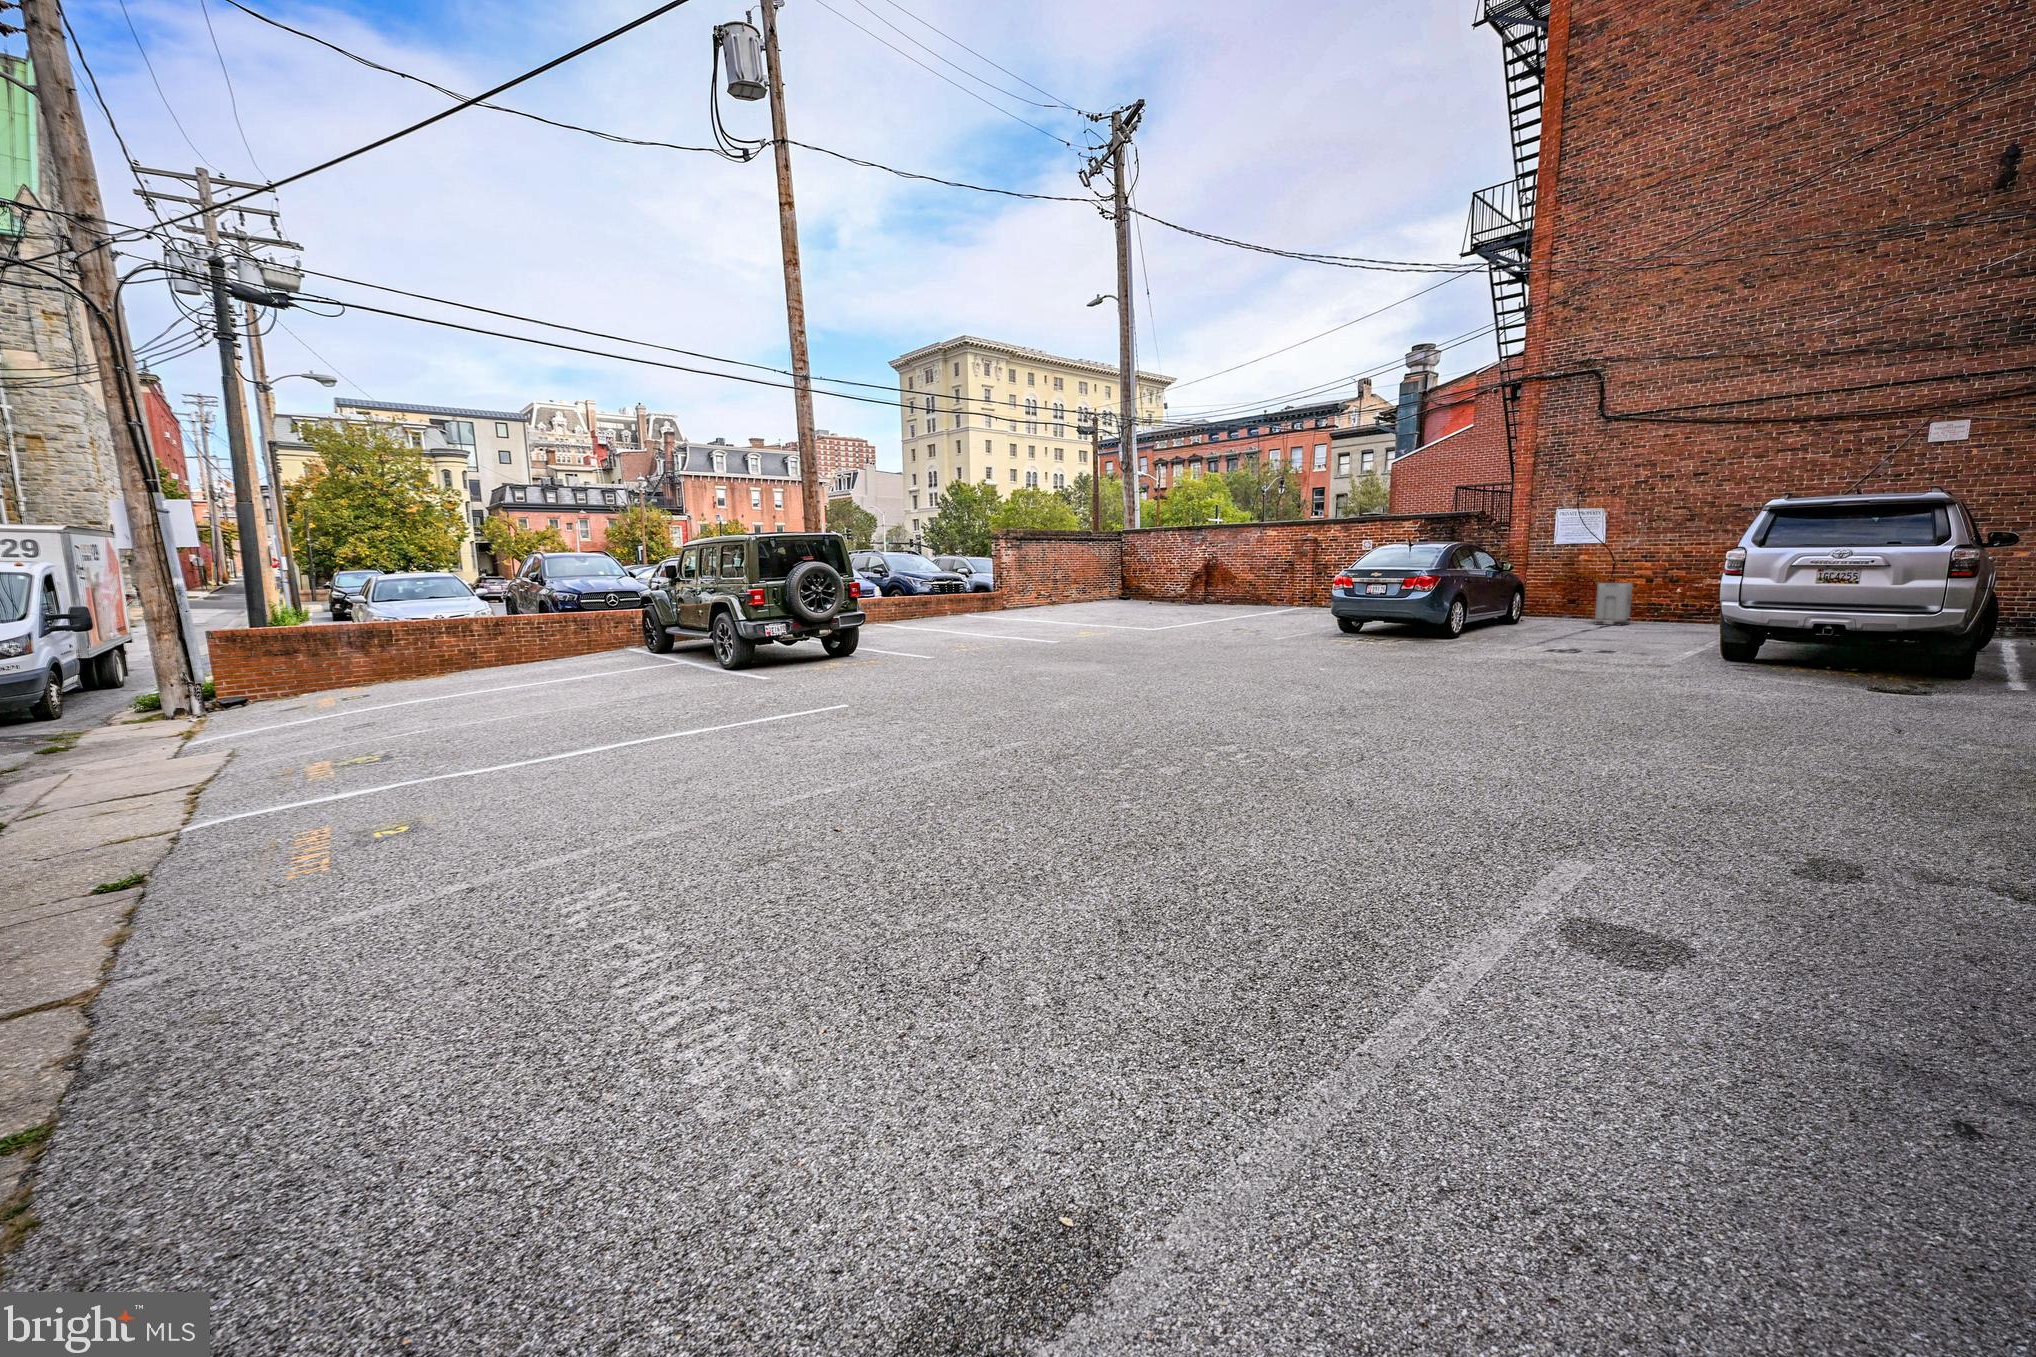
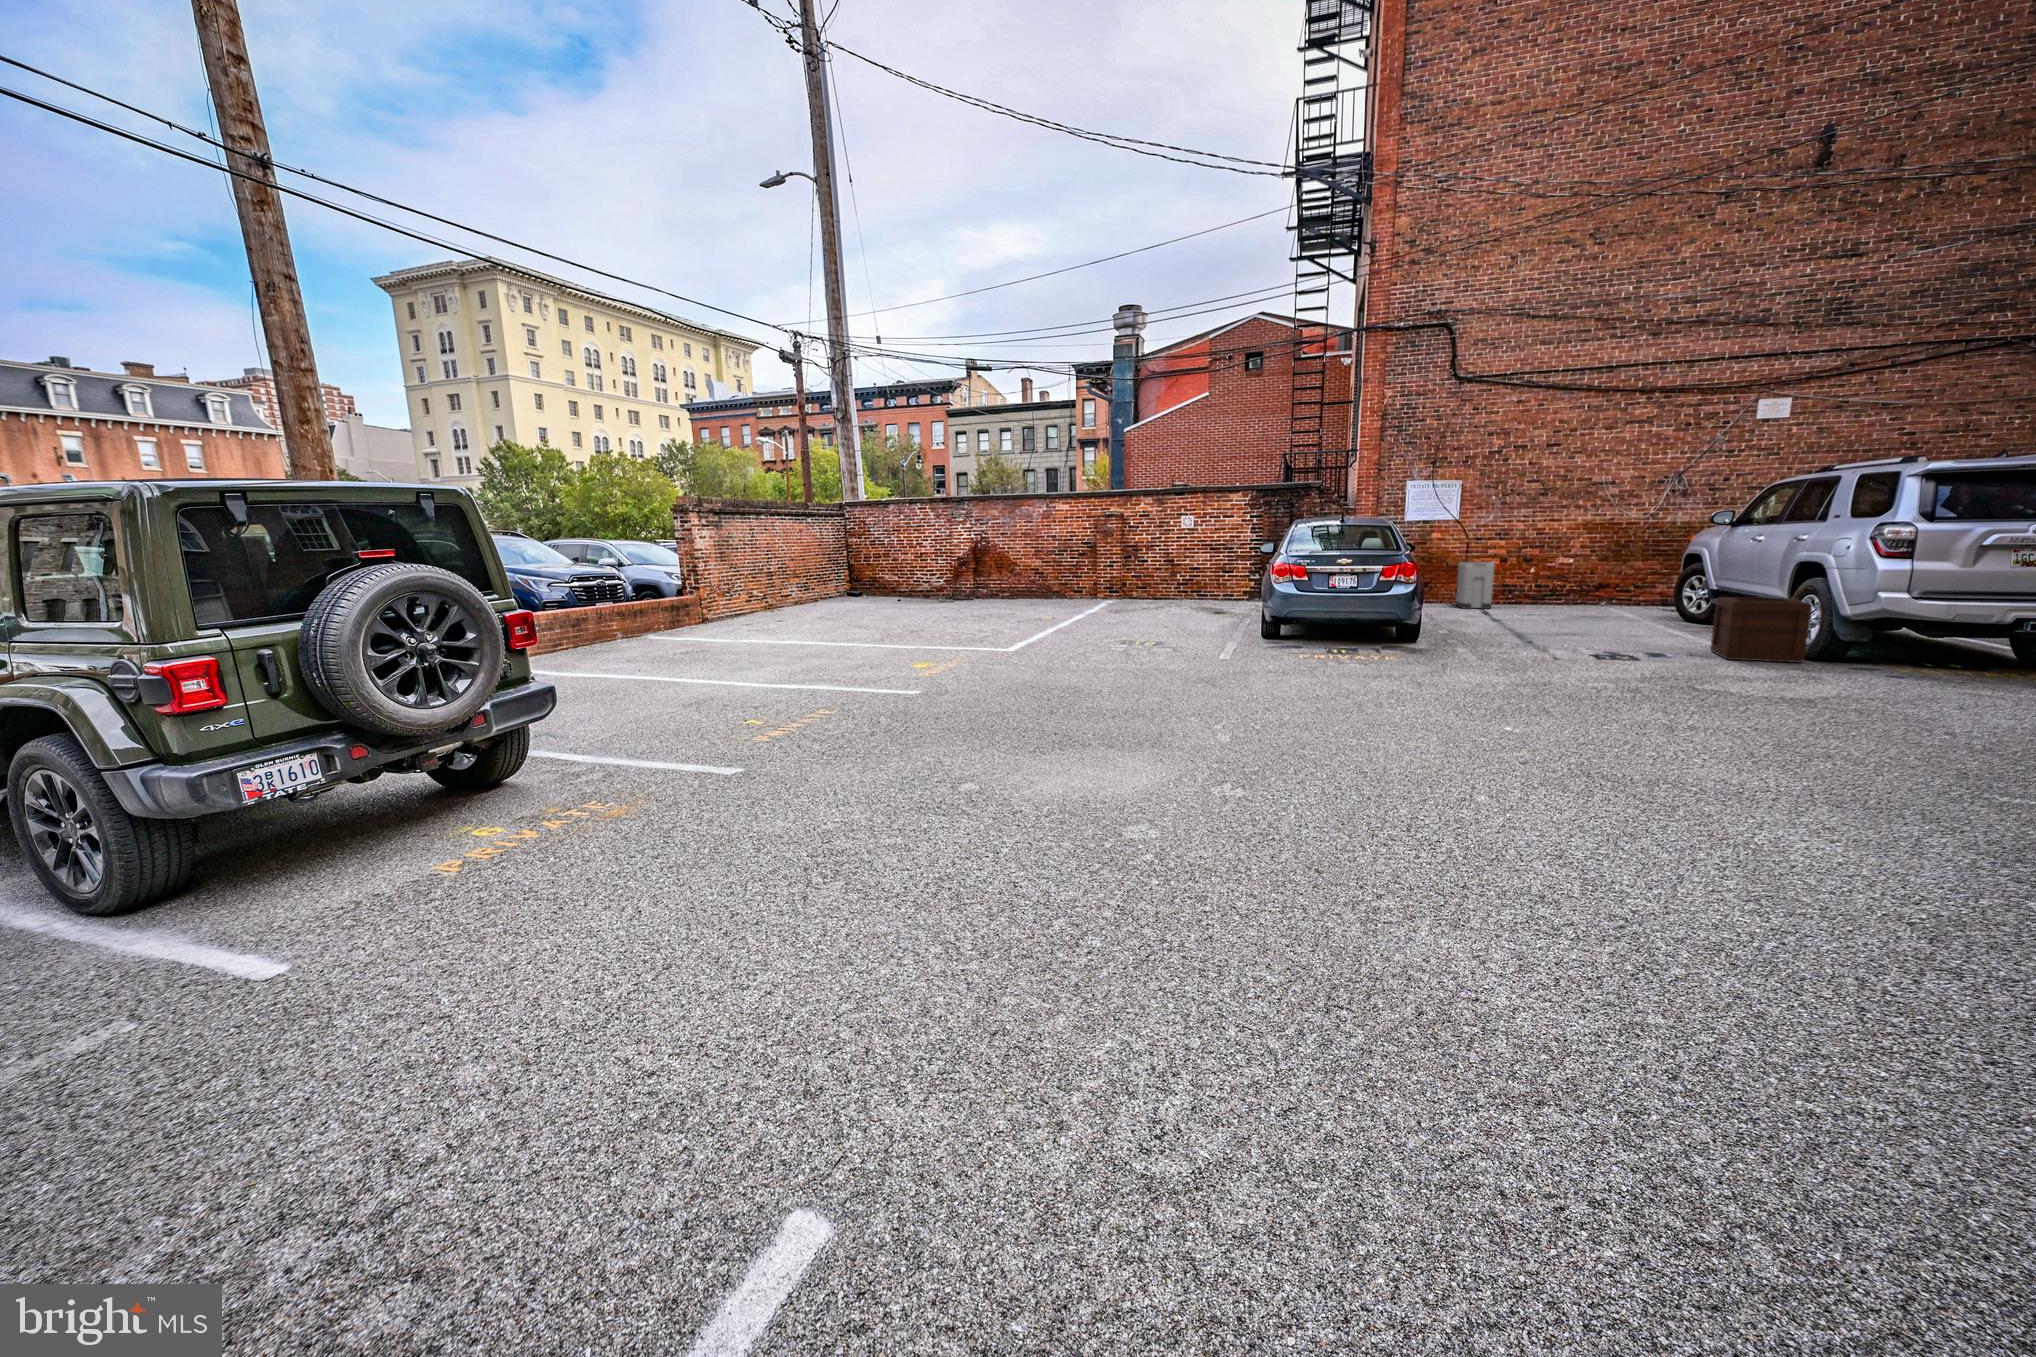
wooden crate: none [1619,609,1698,660] -> present [1710,597,1812,663]

